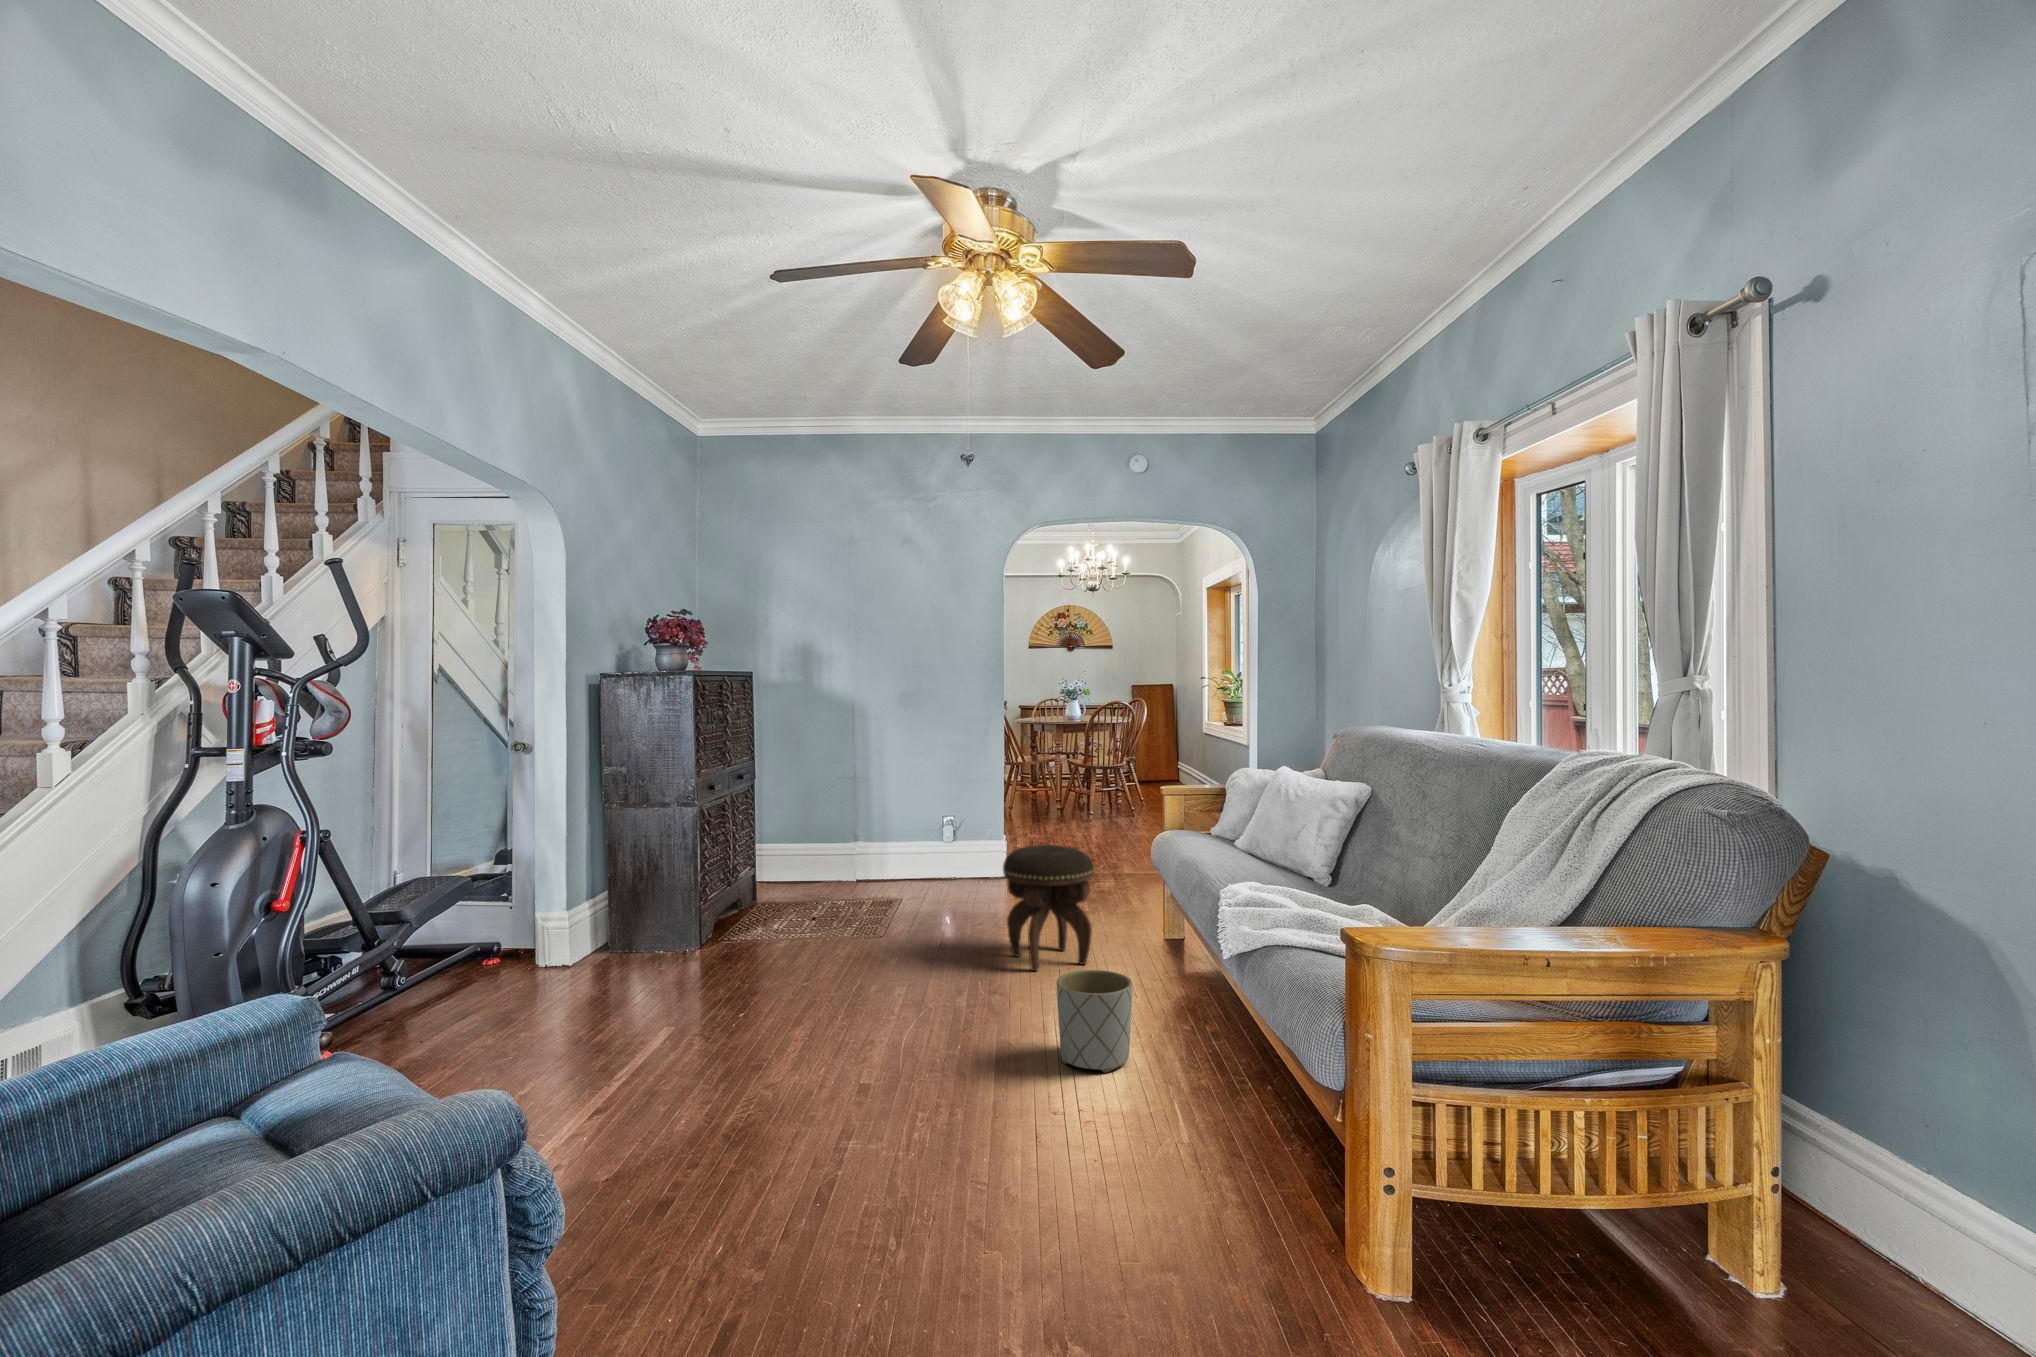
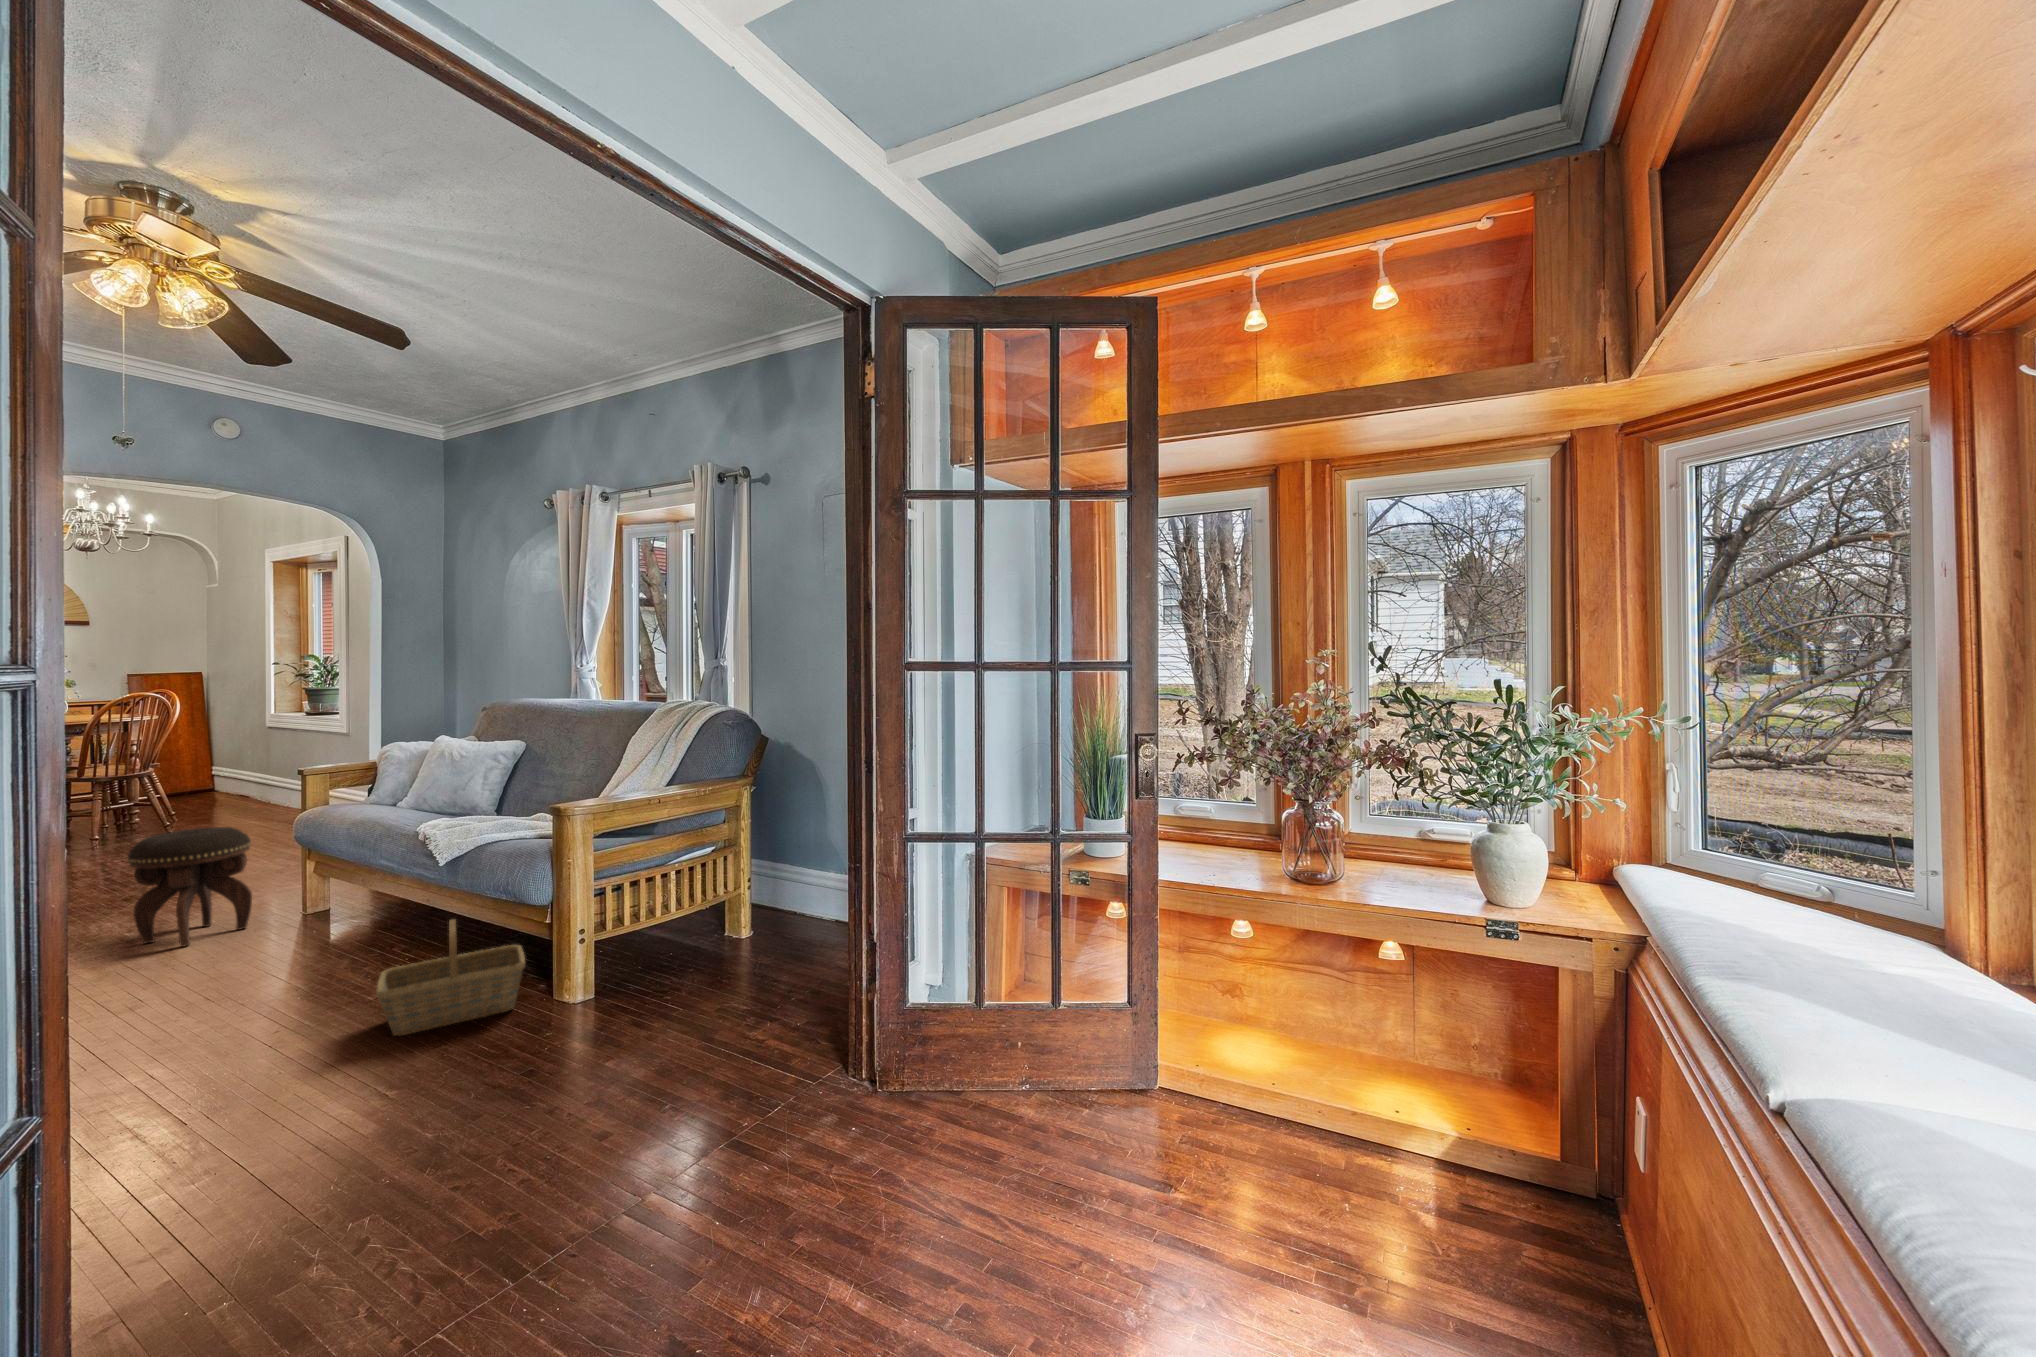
planter: present [1057,970,1132,1073] -> none [262,905,343,987]
basket: none [1101,1067,1305,1260] -> present [376,919,525,1036]

